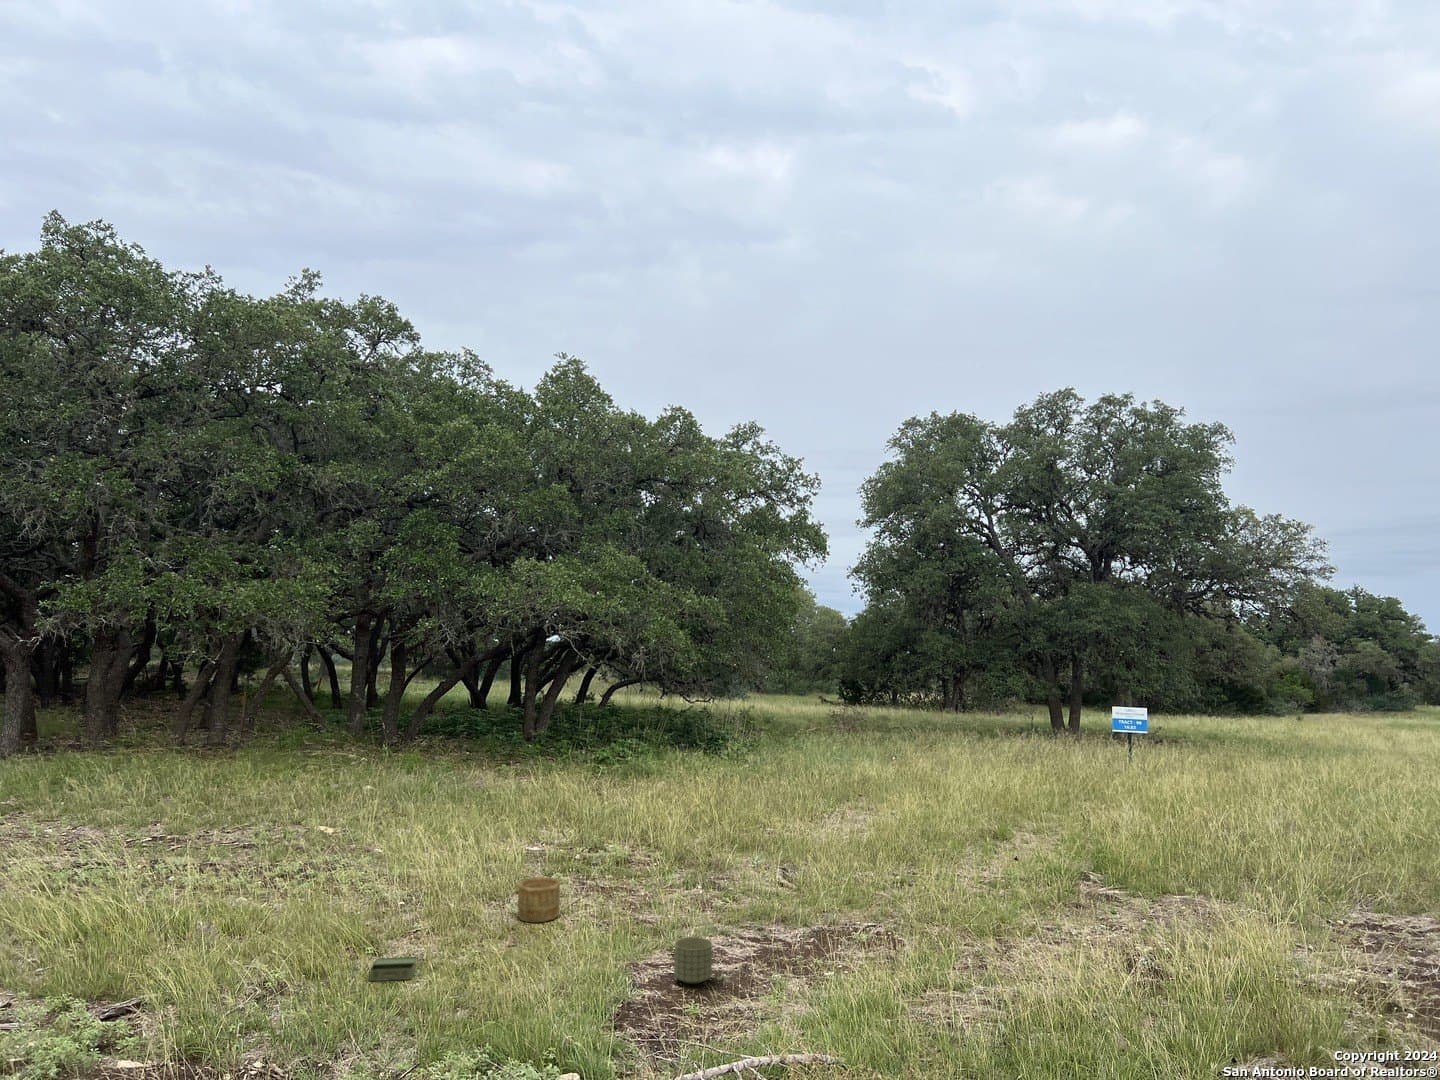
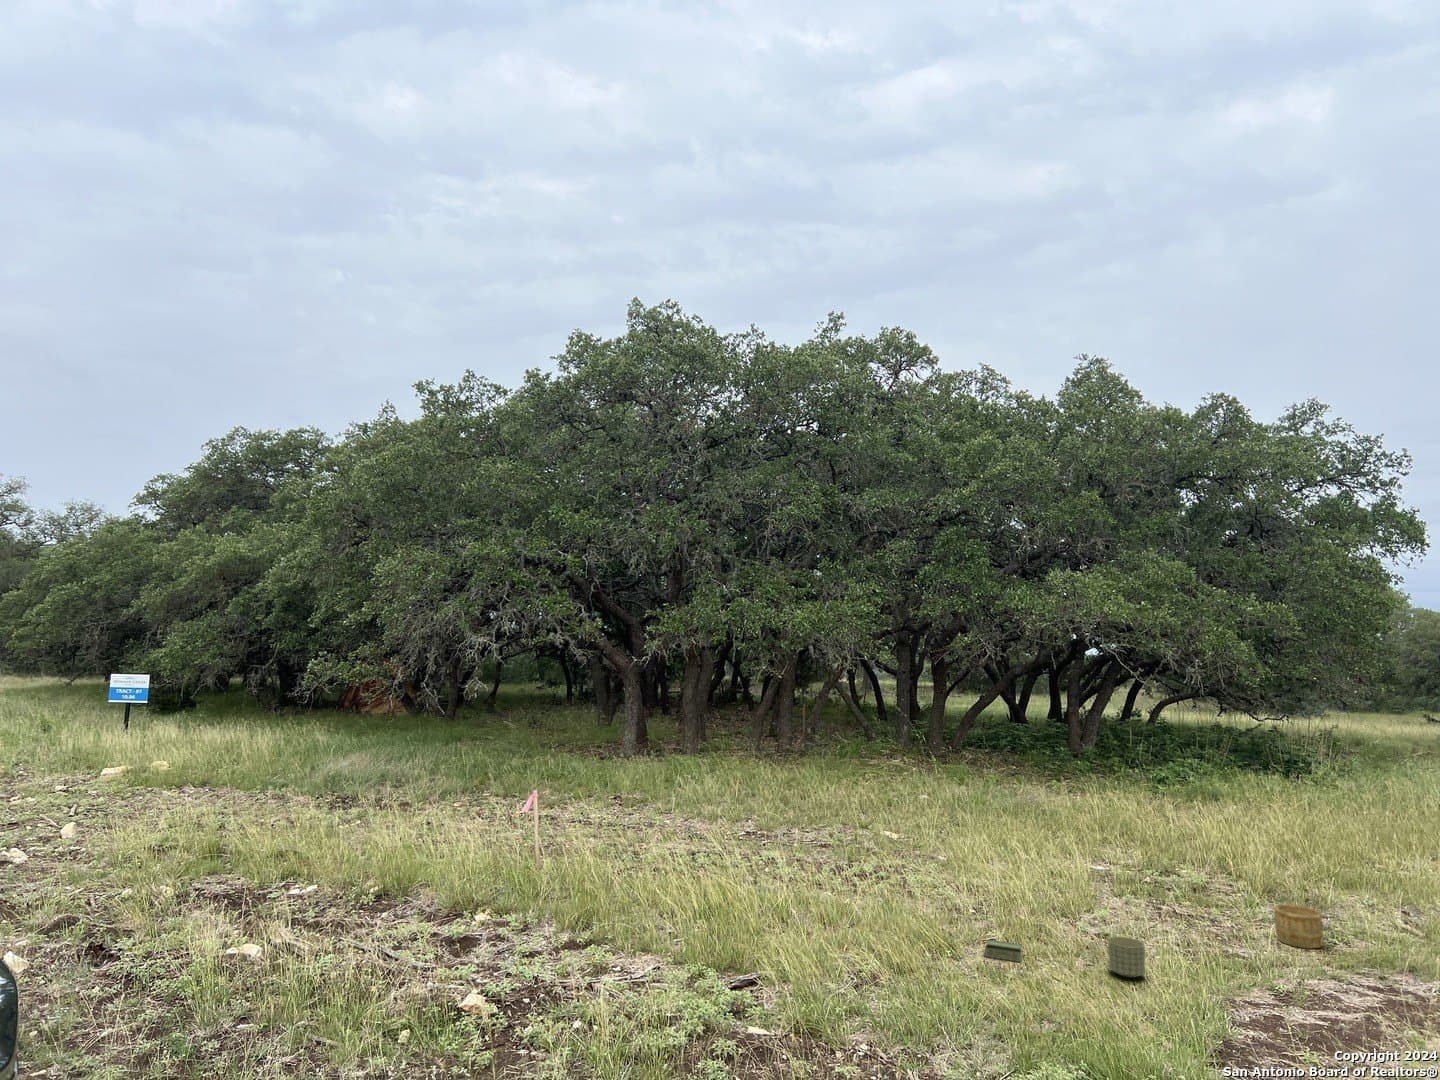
wooden bucket: present [517,877,561,922] -> present [1274,904,1323,948]
planter: present [674,937,712,984] -> present [1108,937,1145,978]

